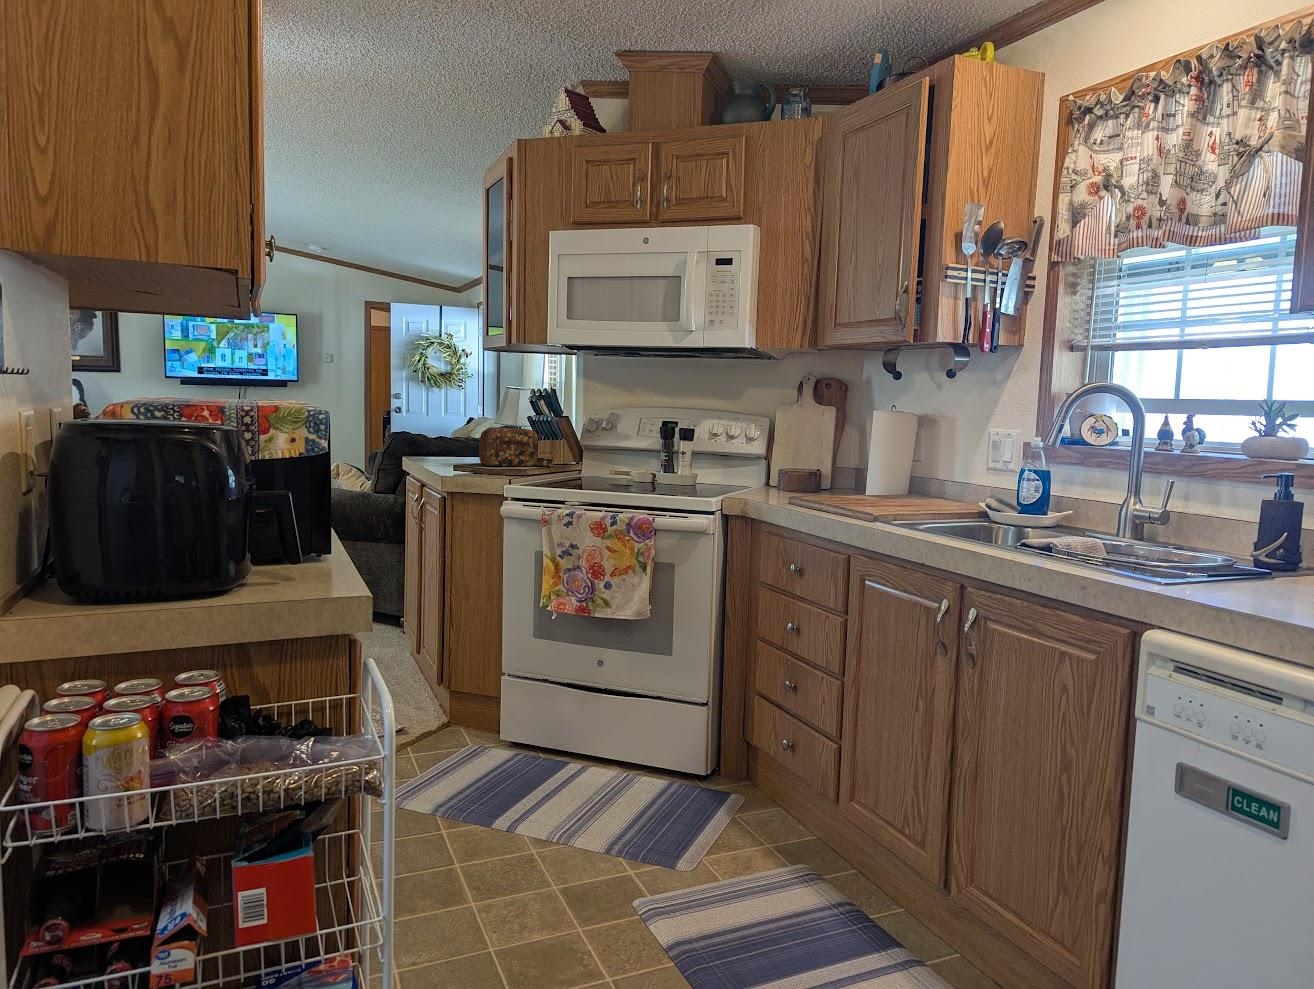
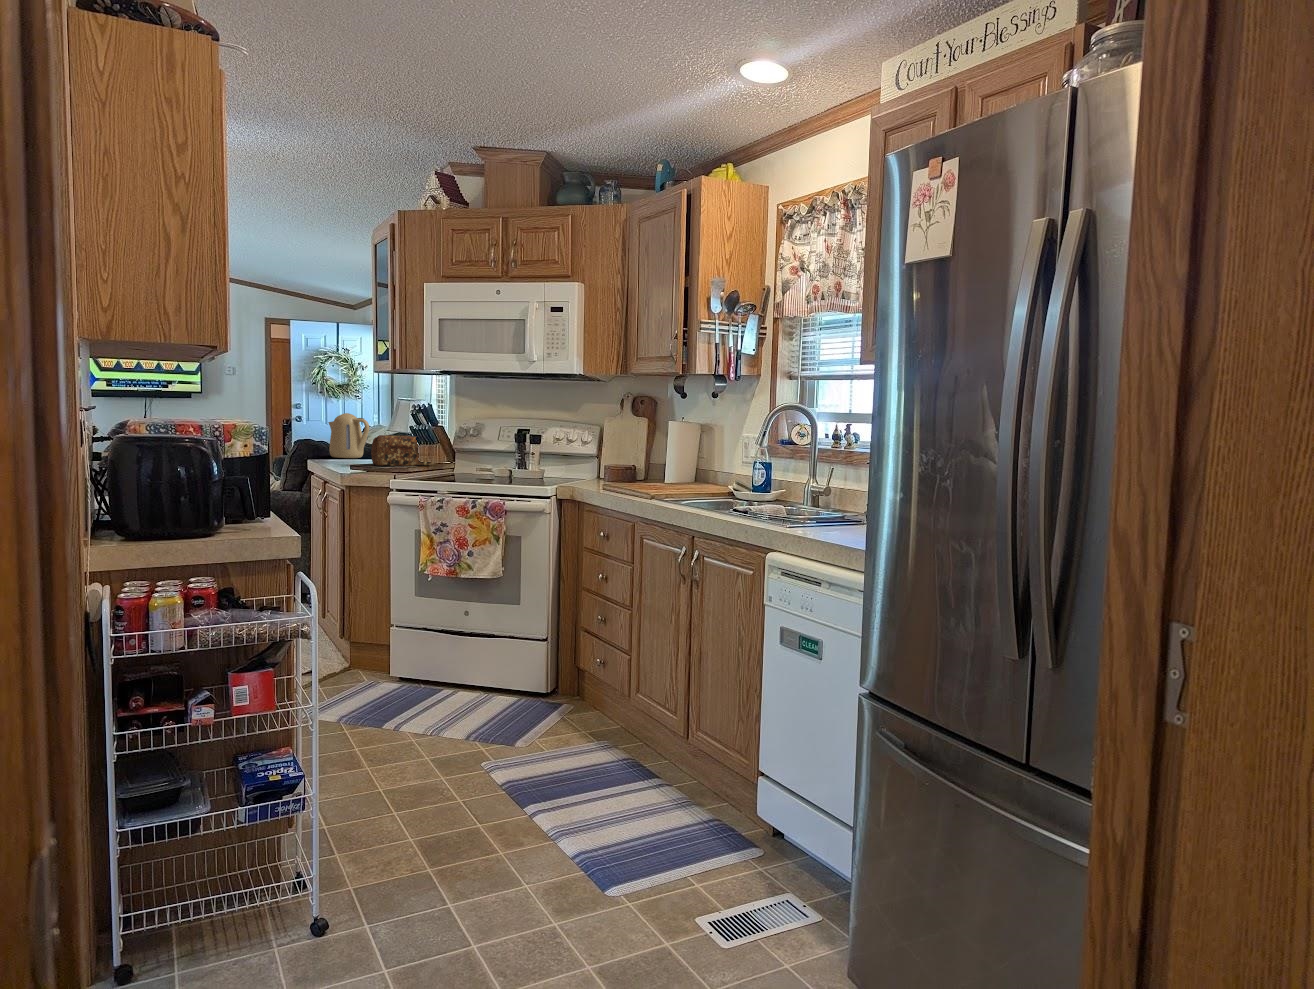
kettle: none [428,400,476,455] -> present [328,413,369,458]

